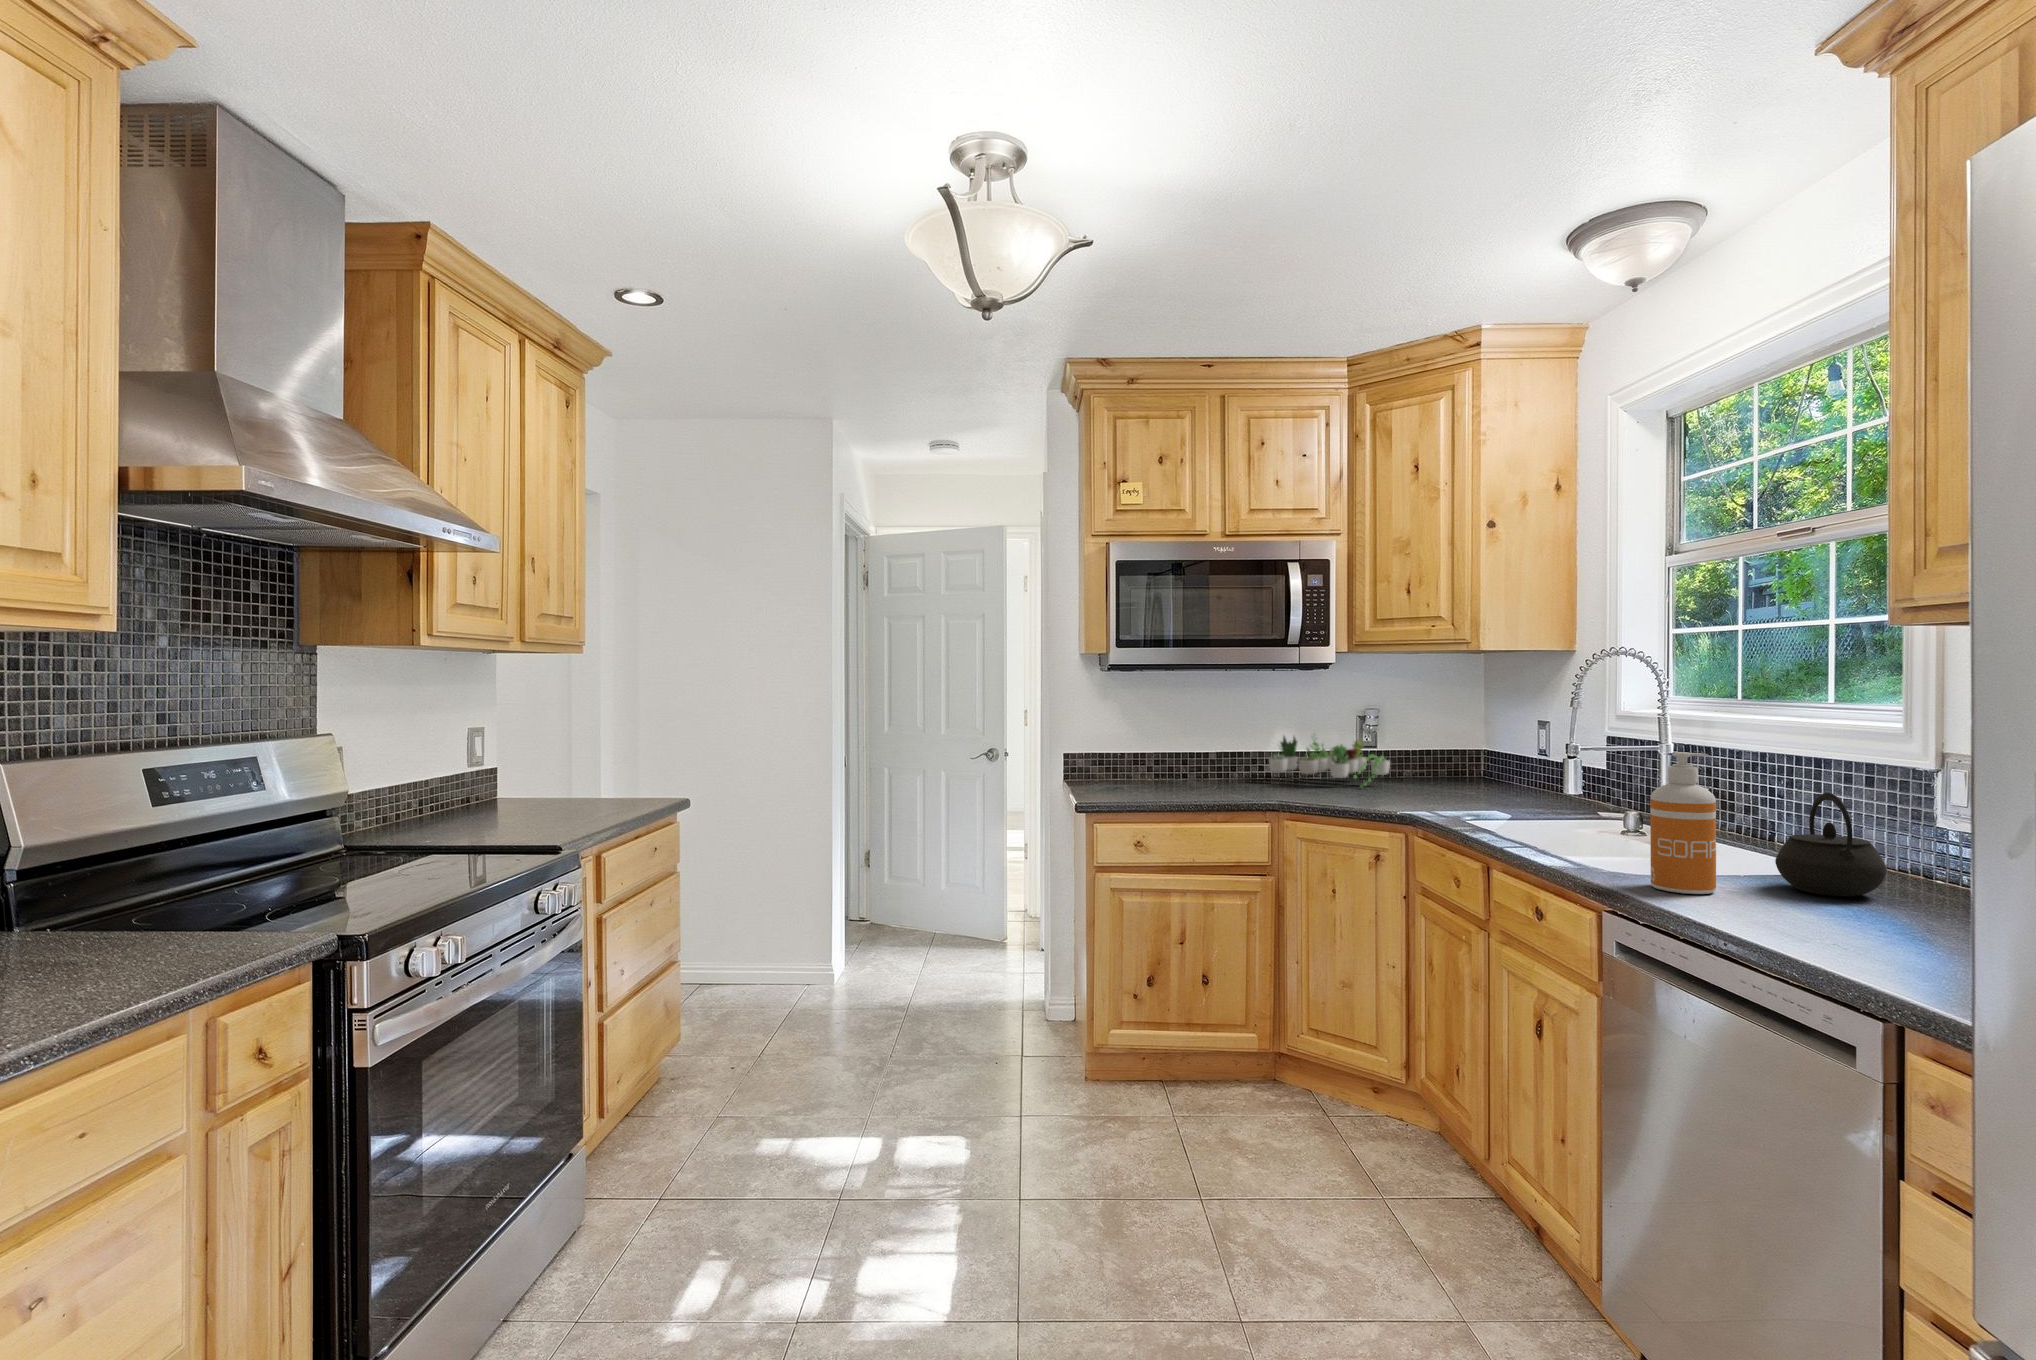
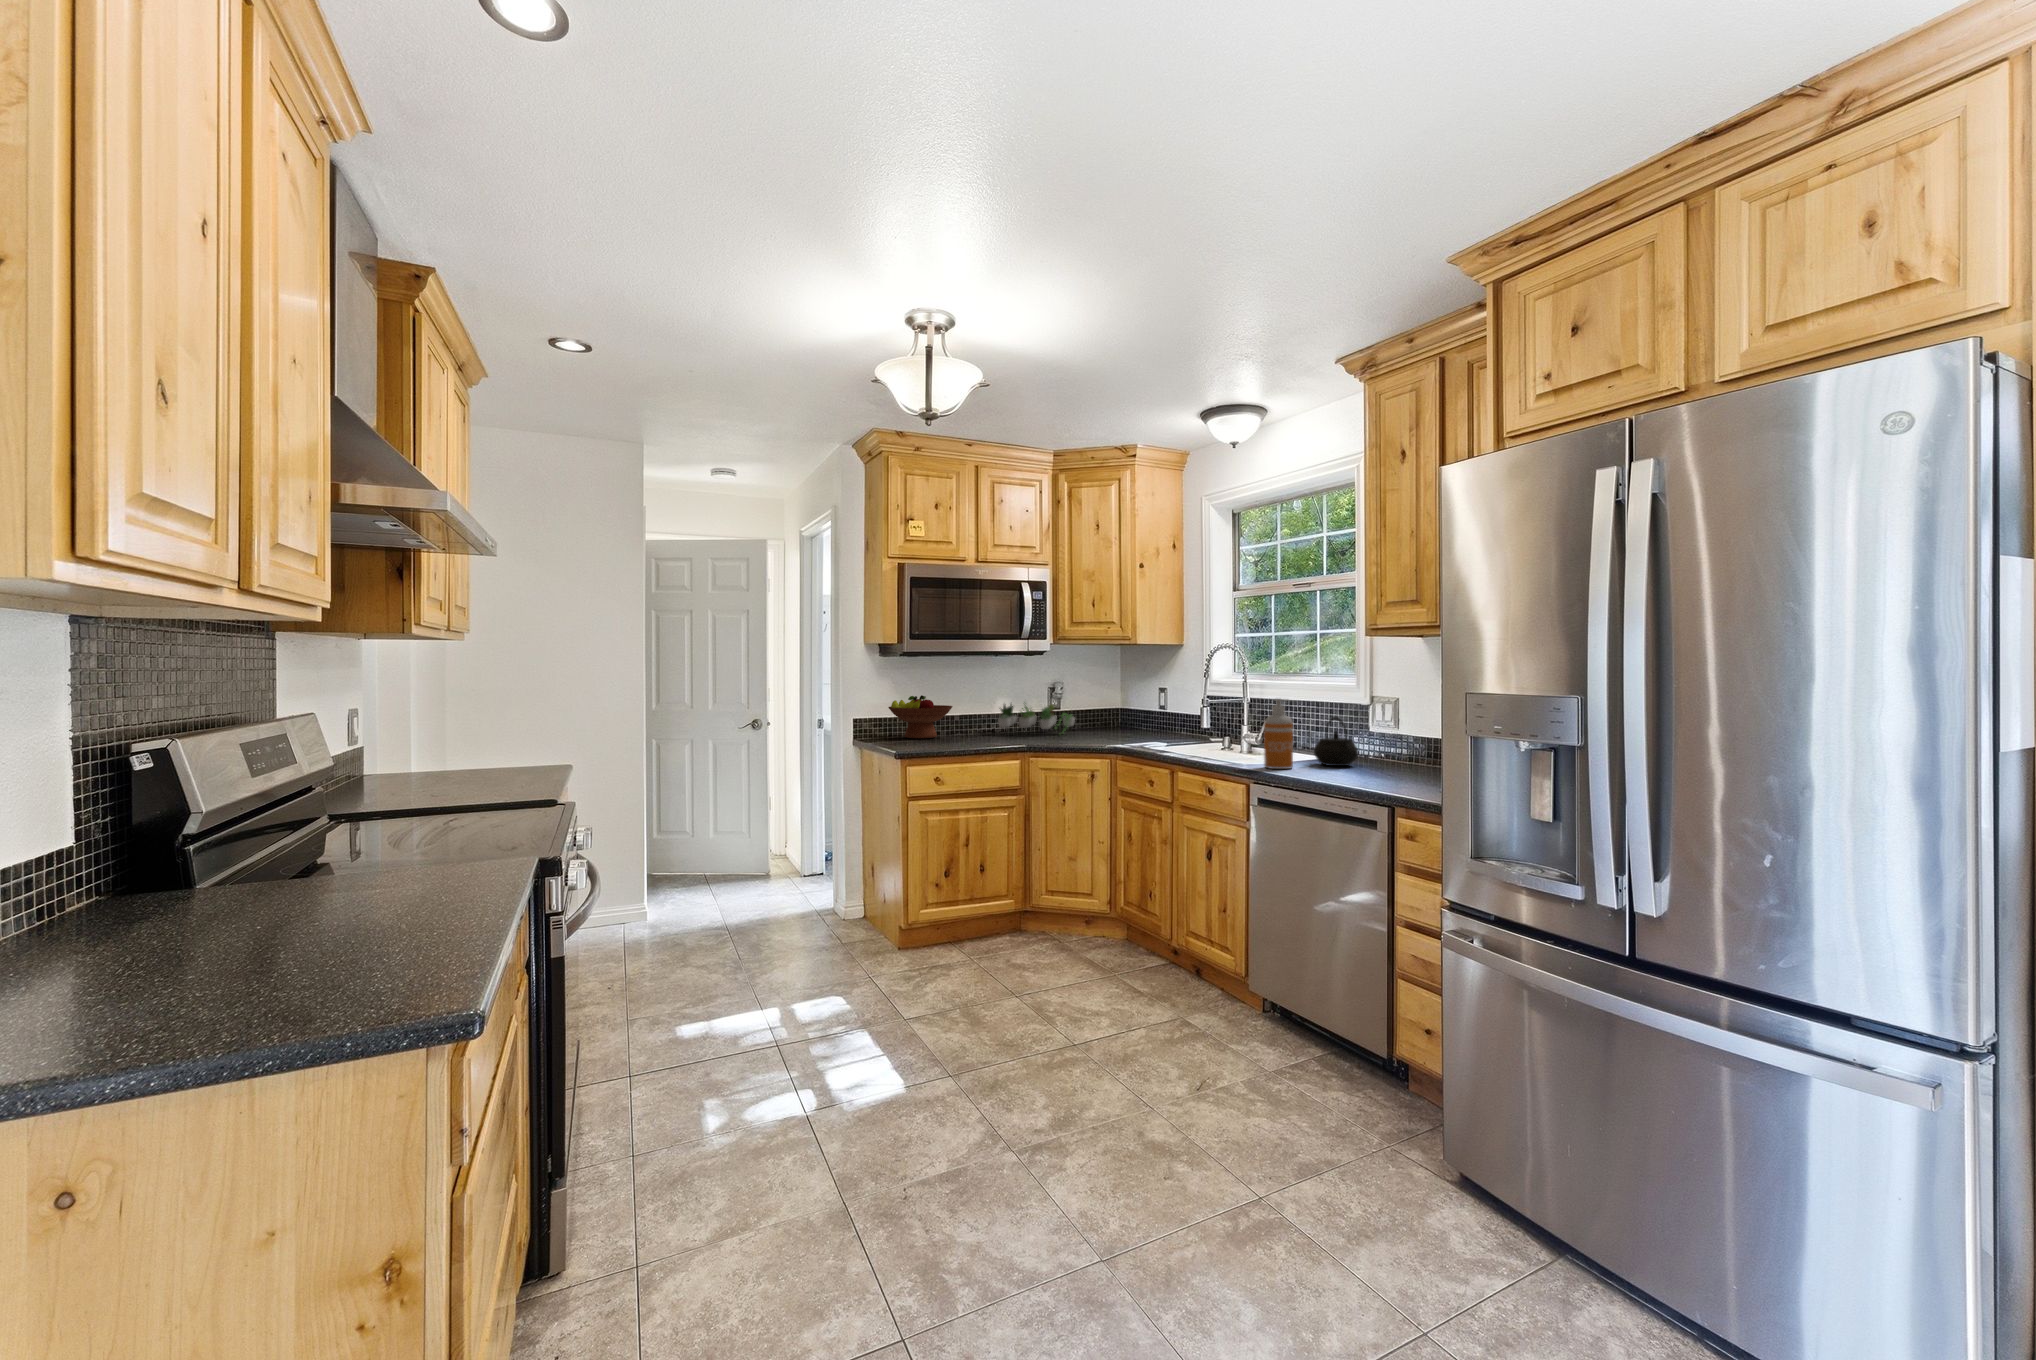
fruit bowl: none [1105,723,1197,783] -> present [888,695,953,739]

